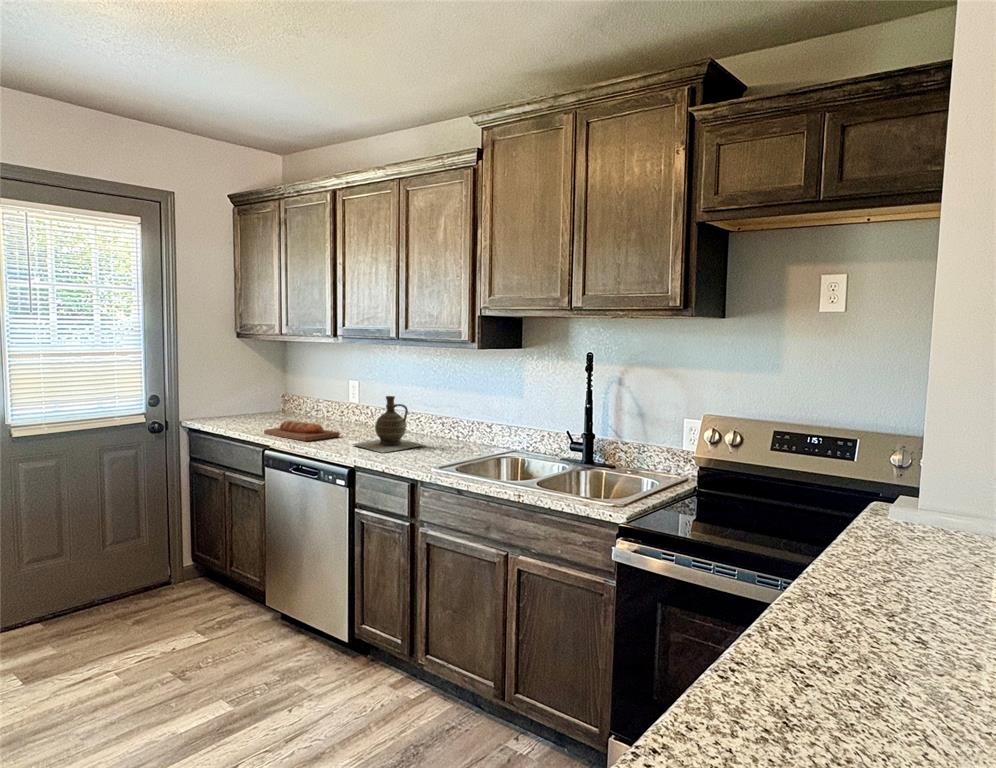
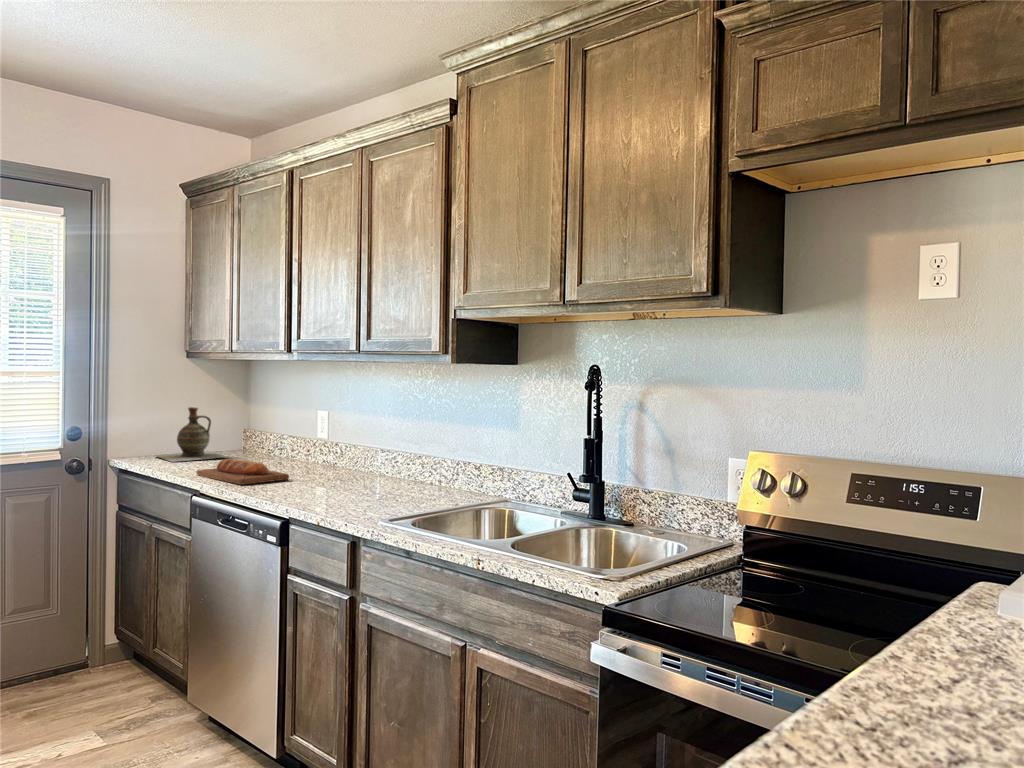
ceramic jug: present [352,396,424,453] -> present [155,407,226,462]

